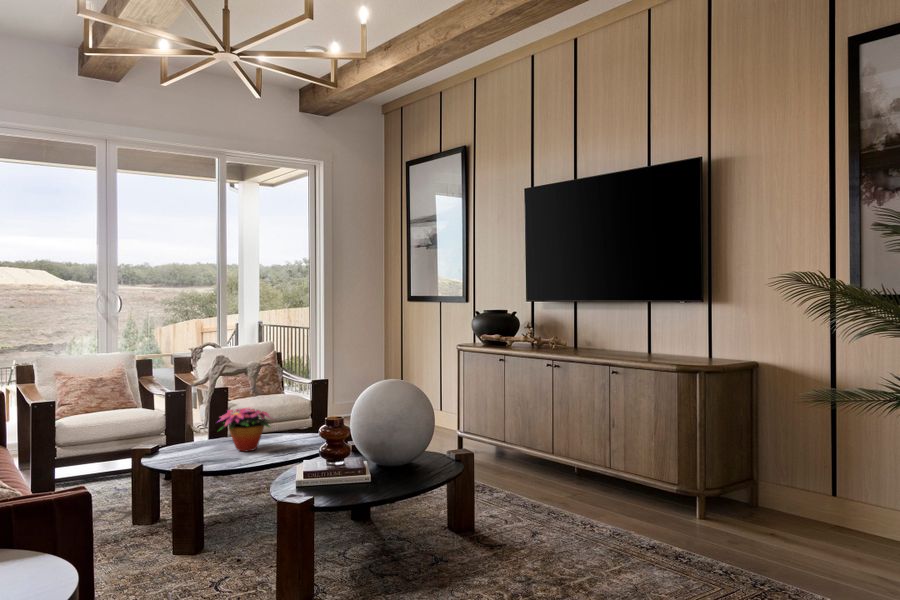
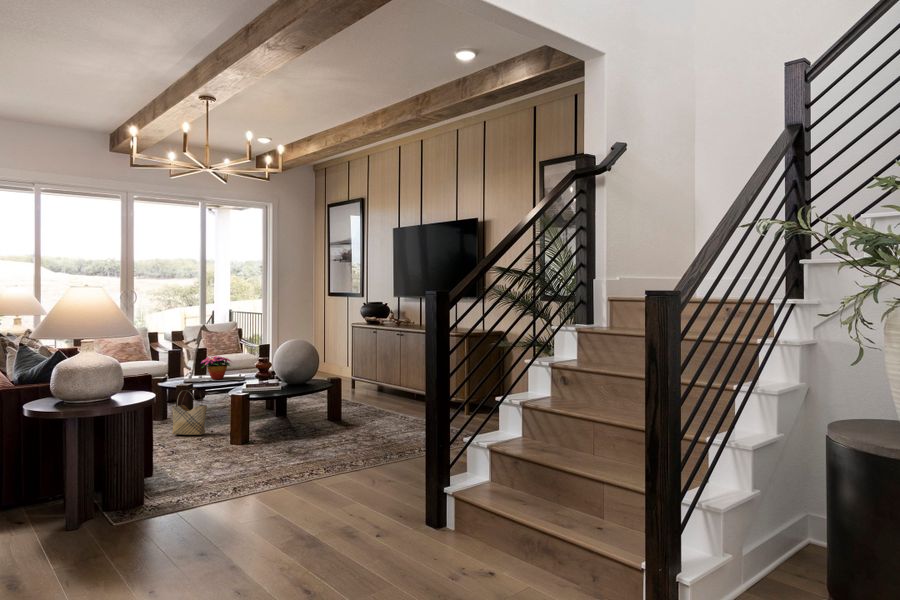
woven basket: none [160,479,229,576] -> present [172,389,207,435]

